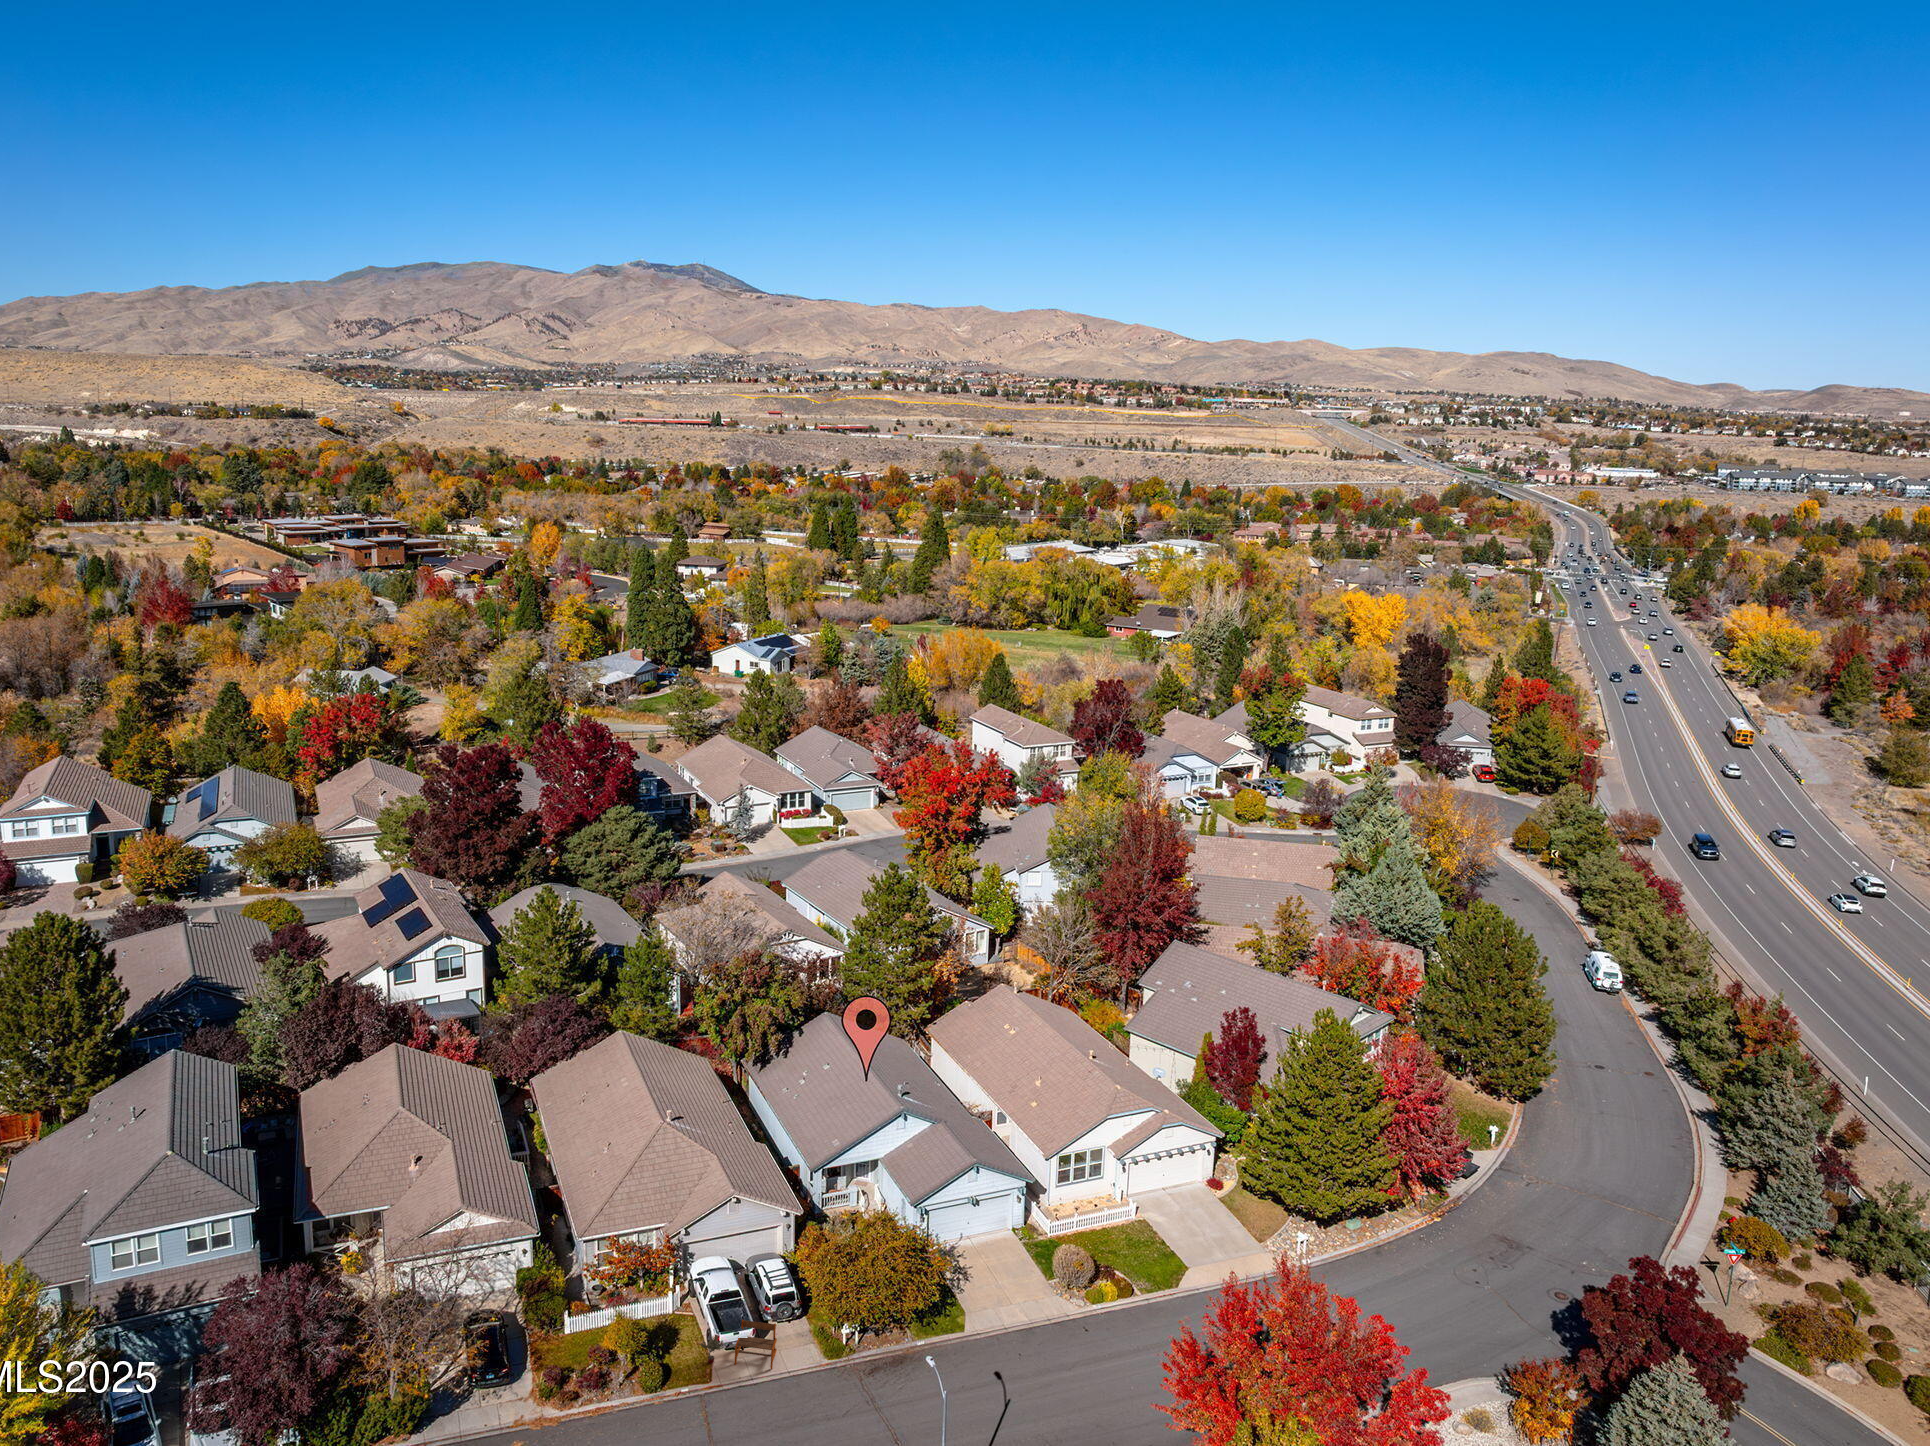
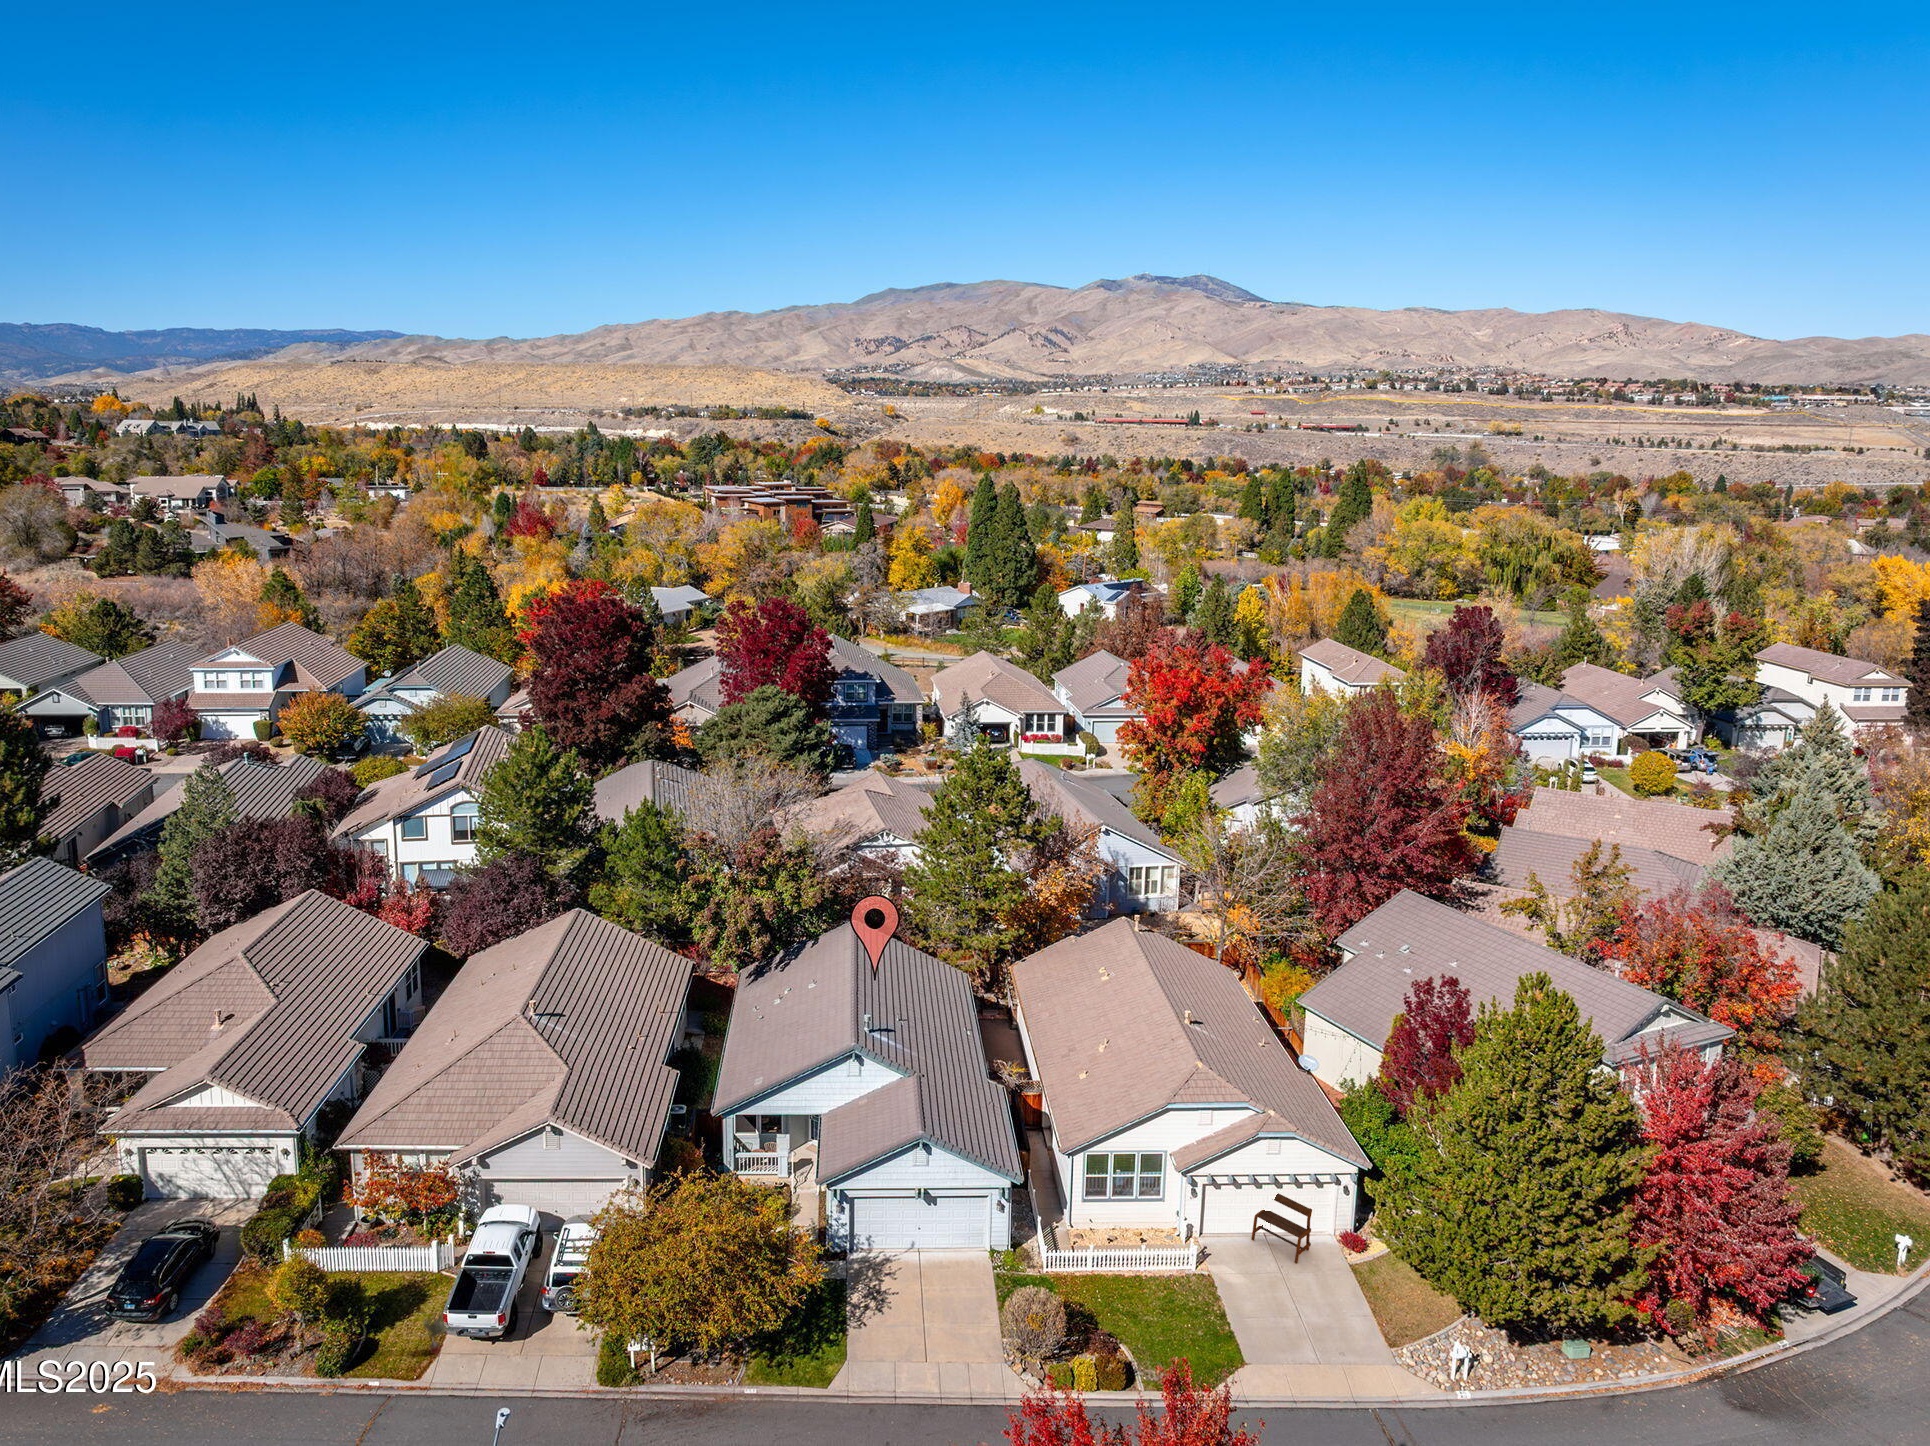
bench: present [734,1320,777,1370] -> present [1251,1193,1312,1264]

